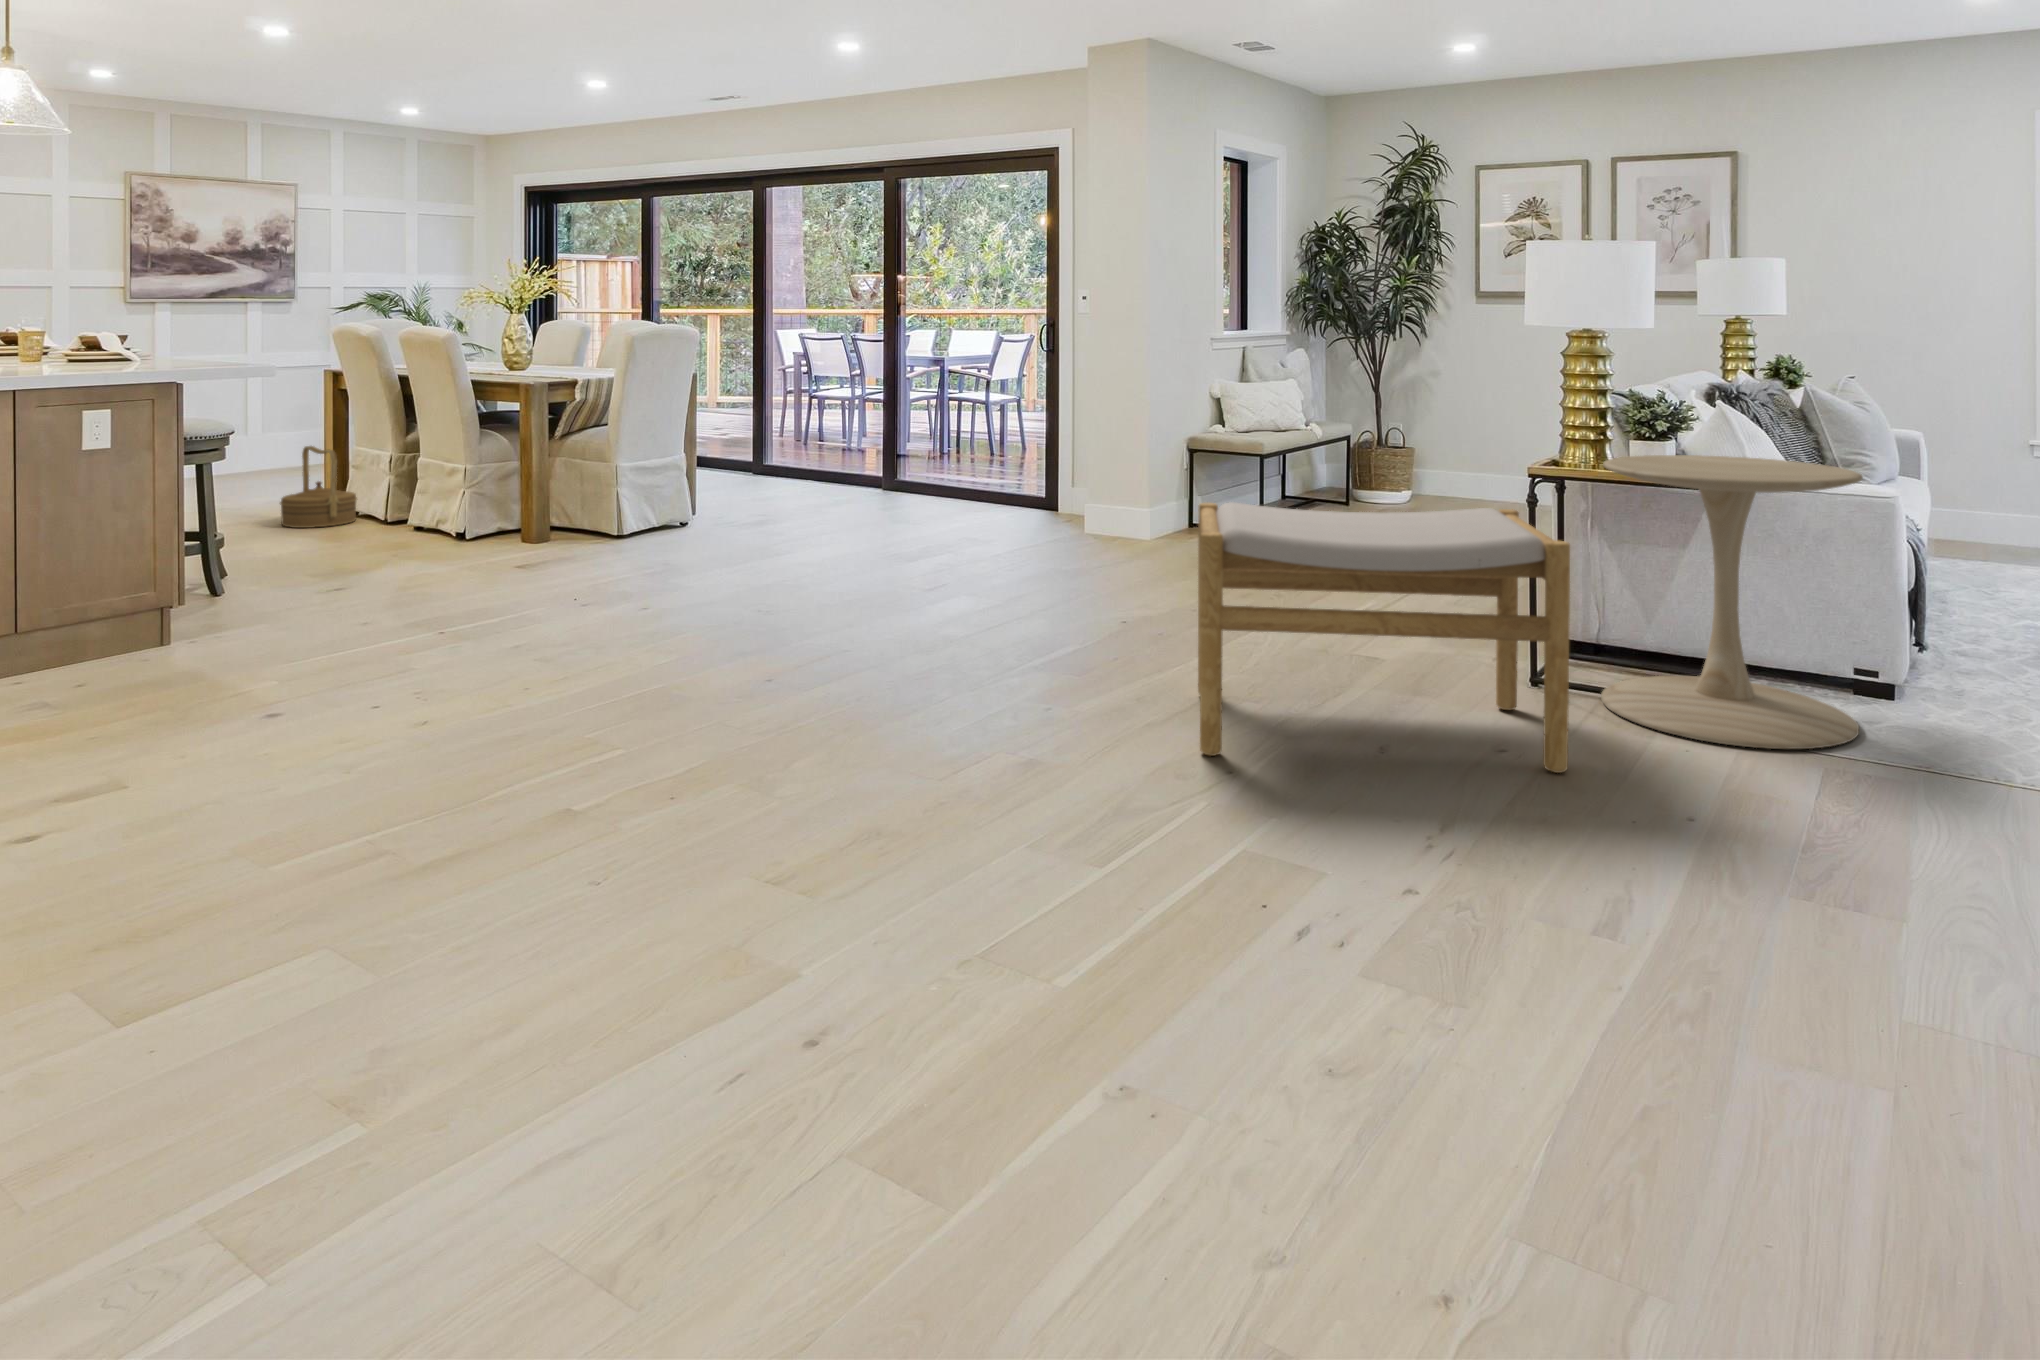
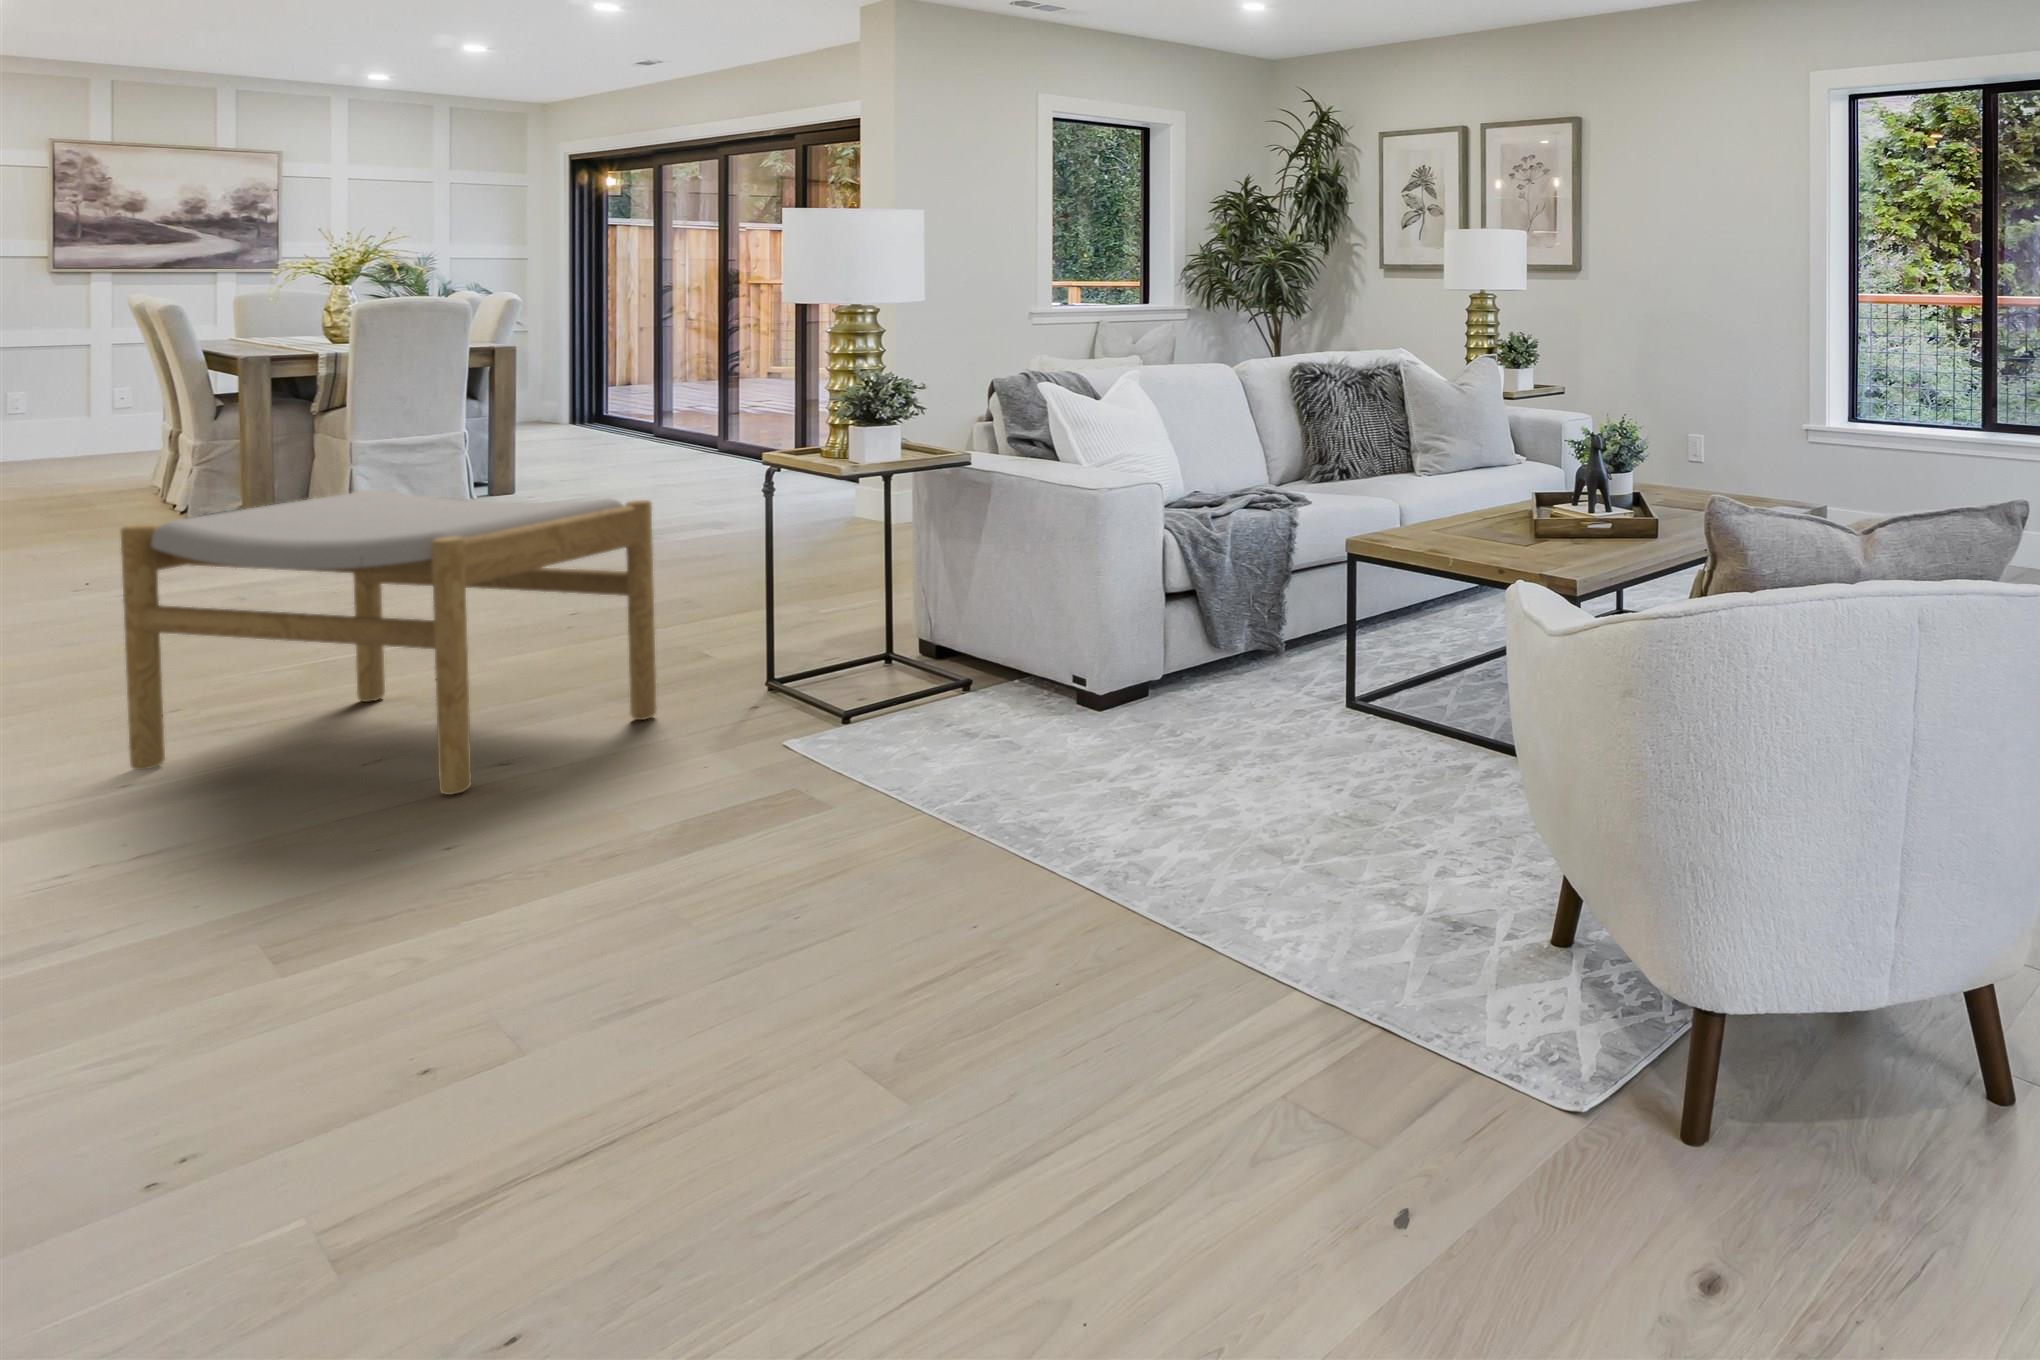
woven basket: present [280,446,357,528] -> none [43,421,150,506]
pedestal table: present [1601,455,1863,749] -> none [718,441,1001,769]

